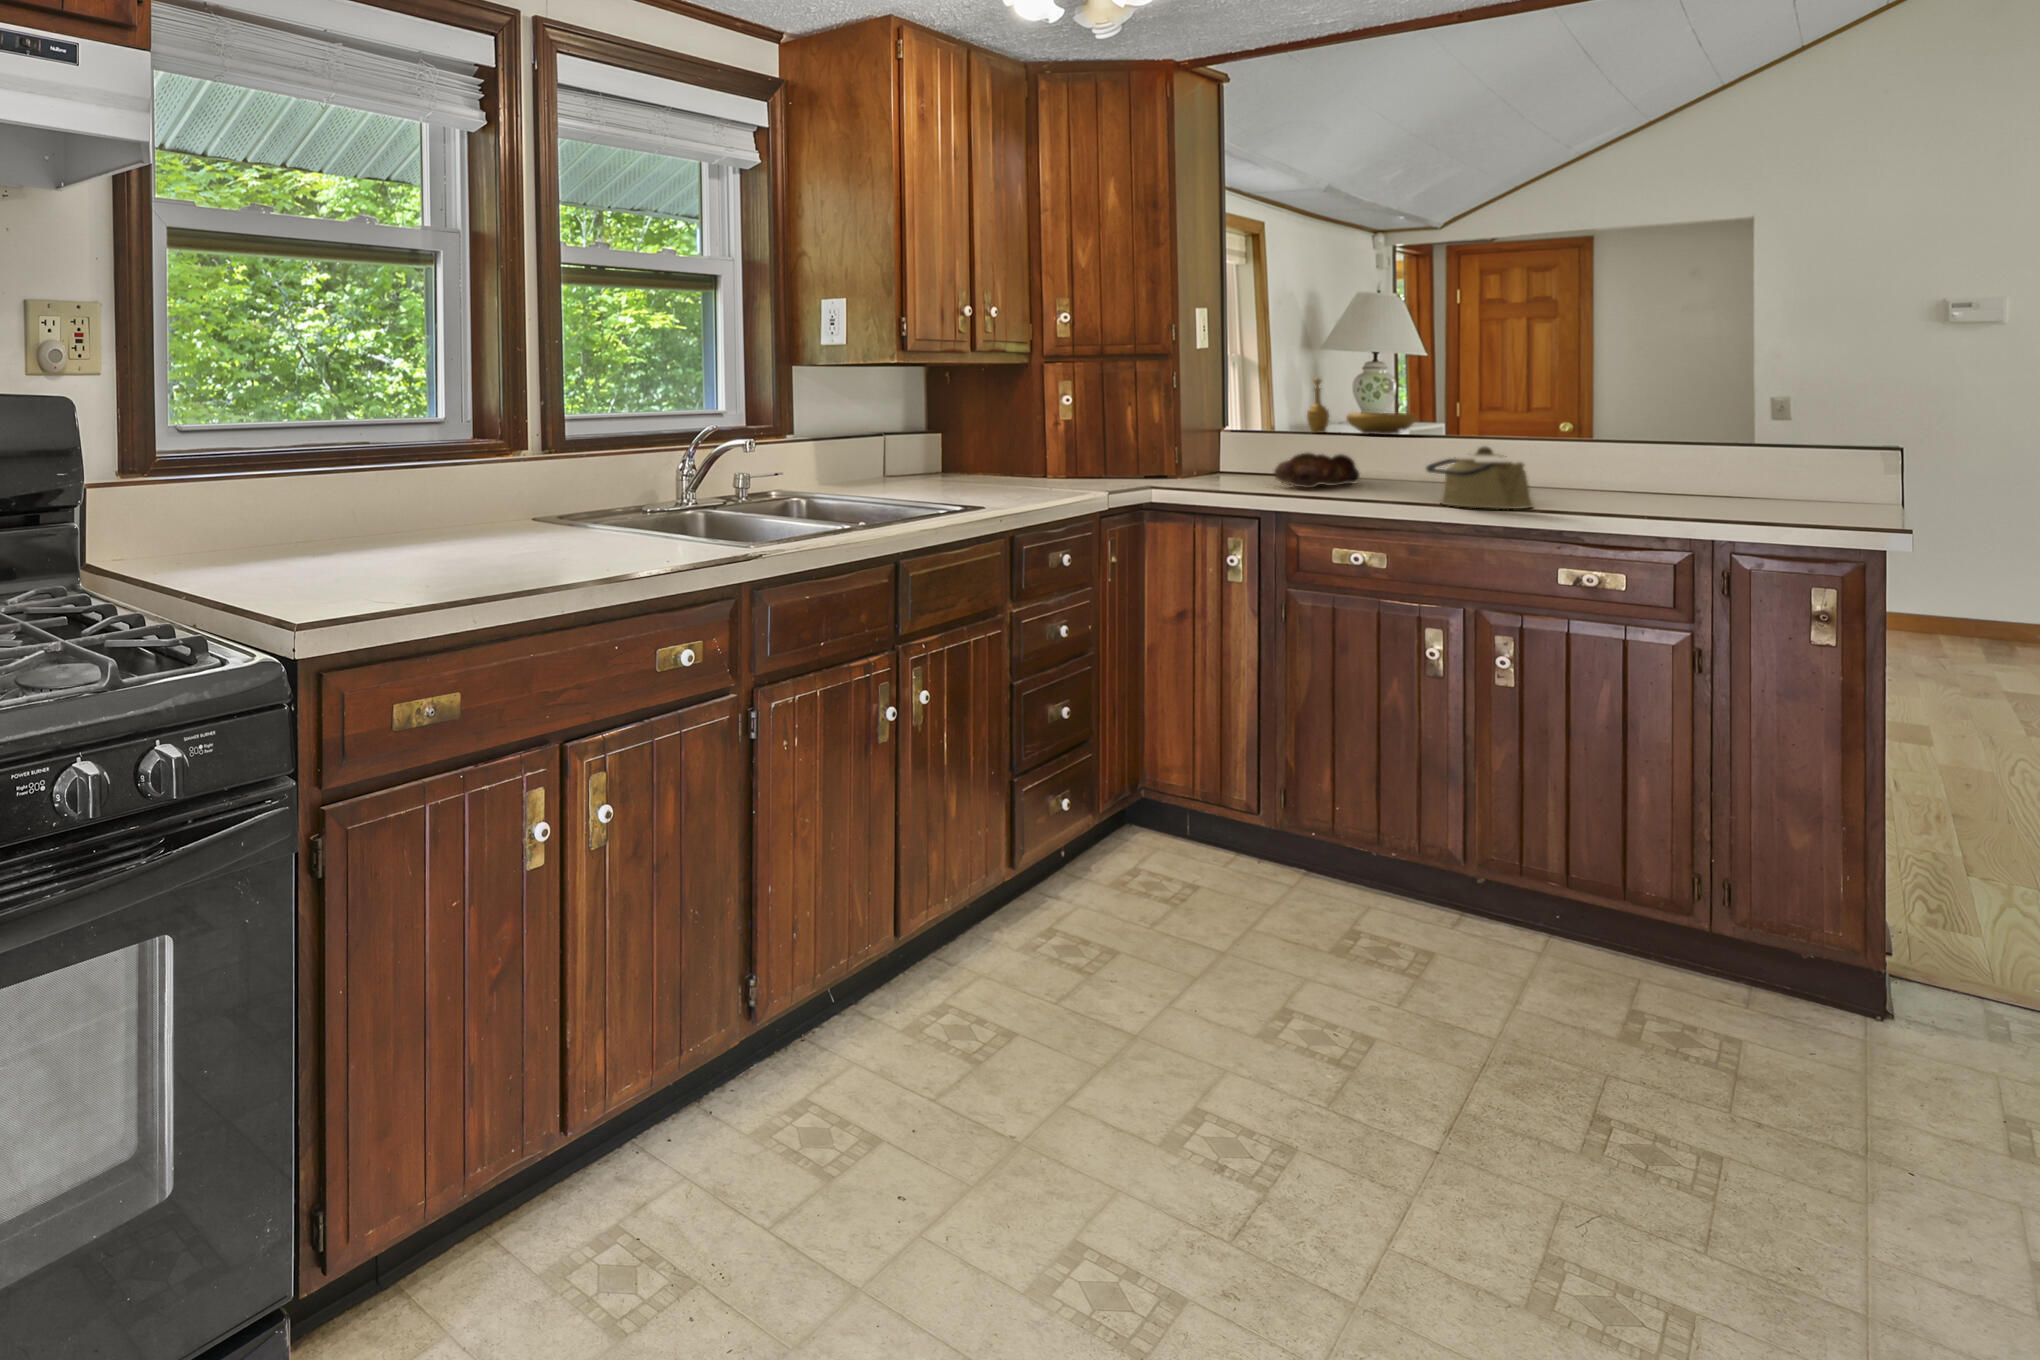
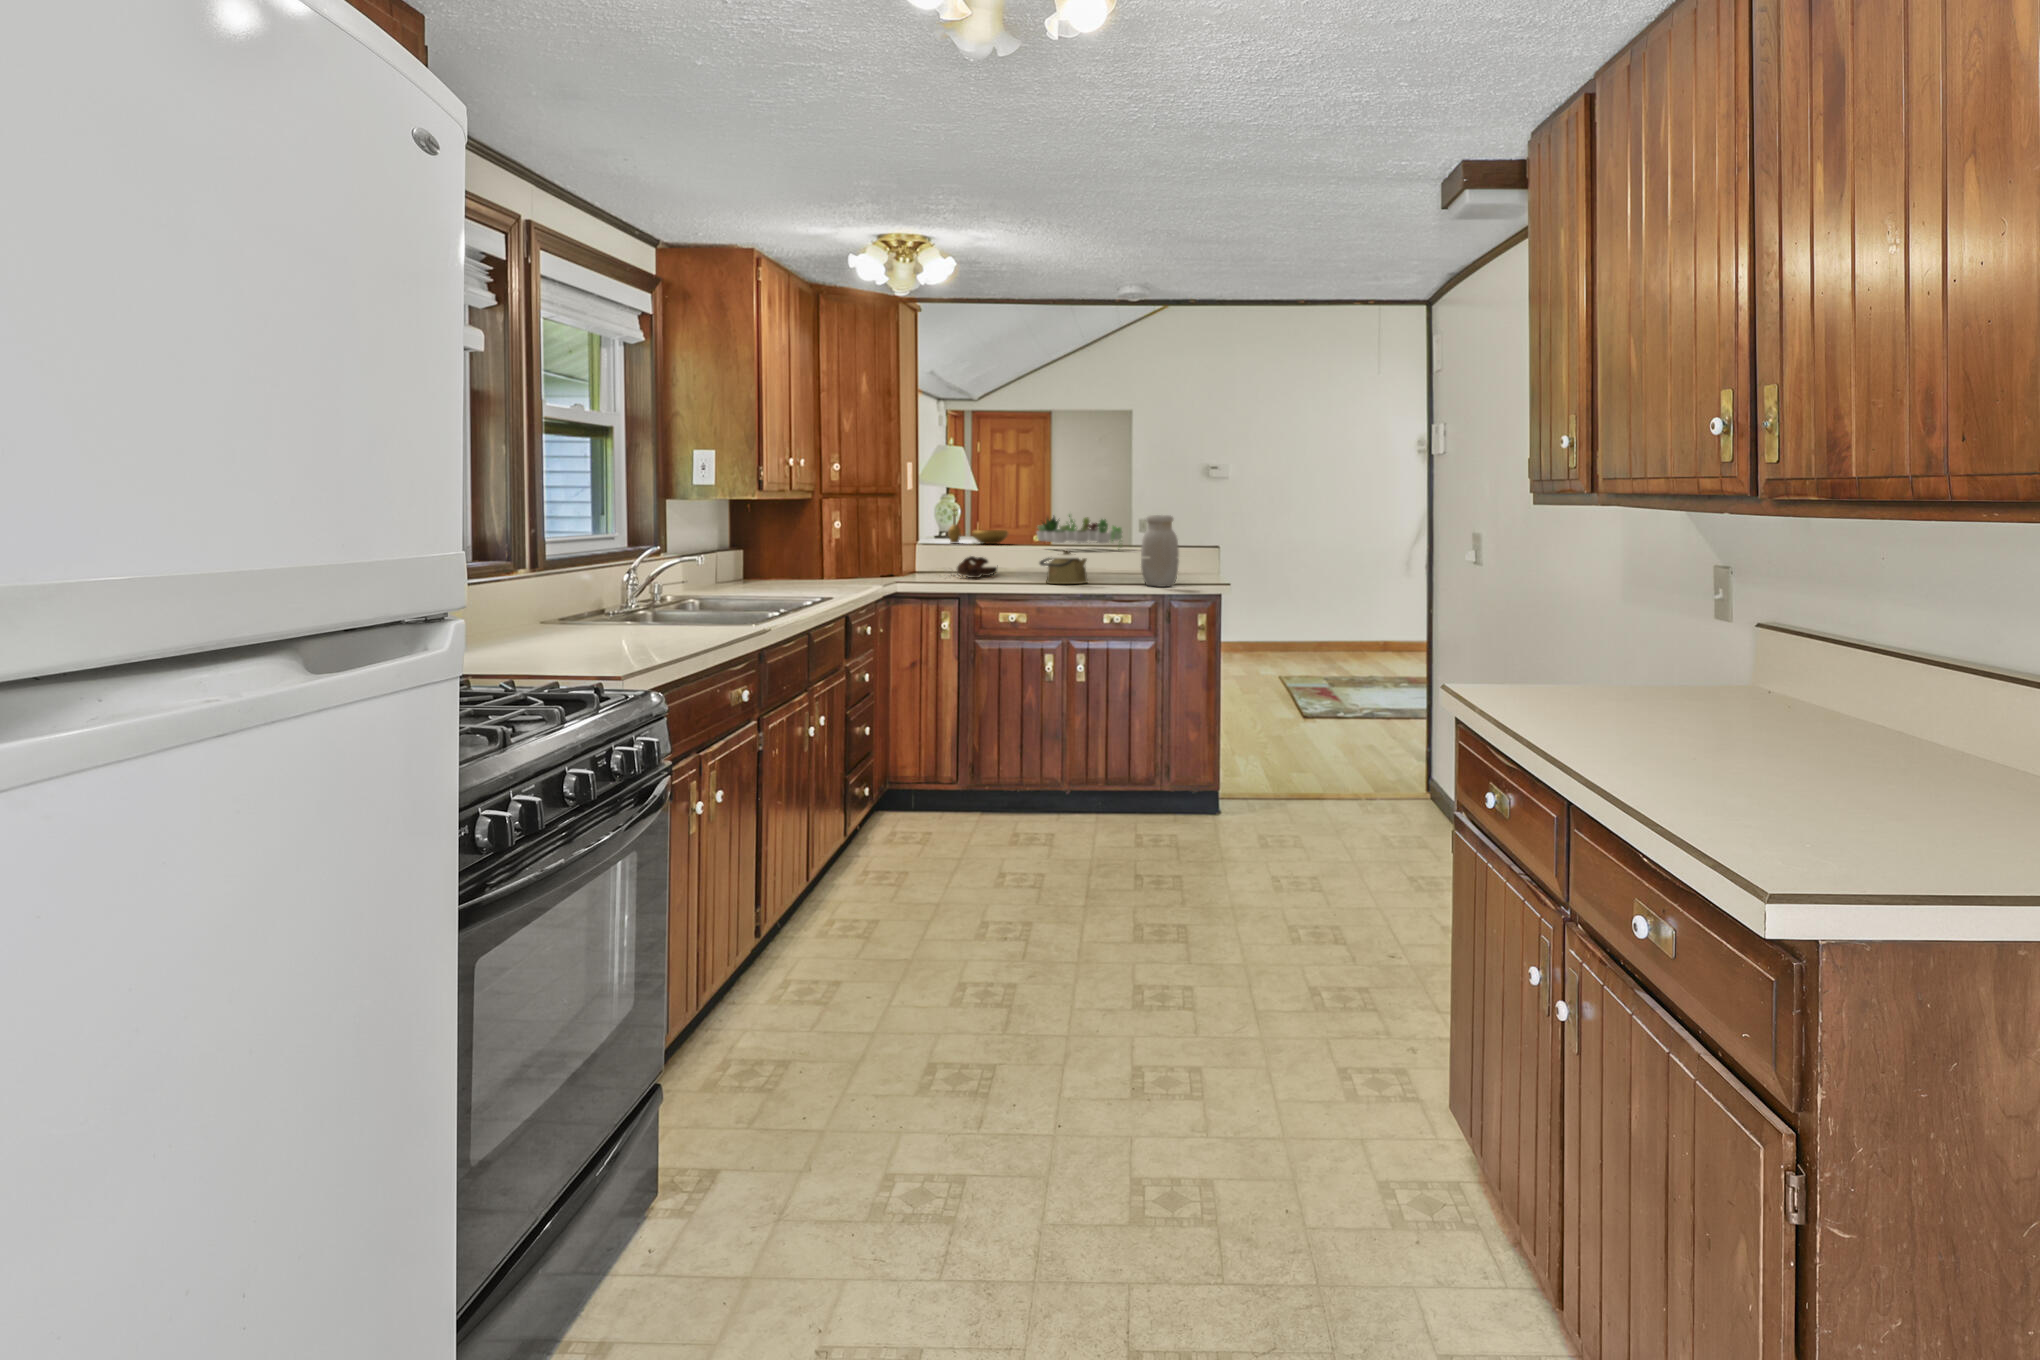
succulent plant: none [1450,378,1643,450] -> present [1037,515,1122,543]
jar: none [1656,383,1758,526] -> present [1141,515,1179,587]

